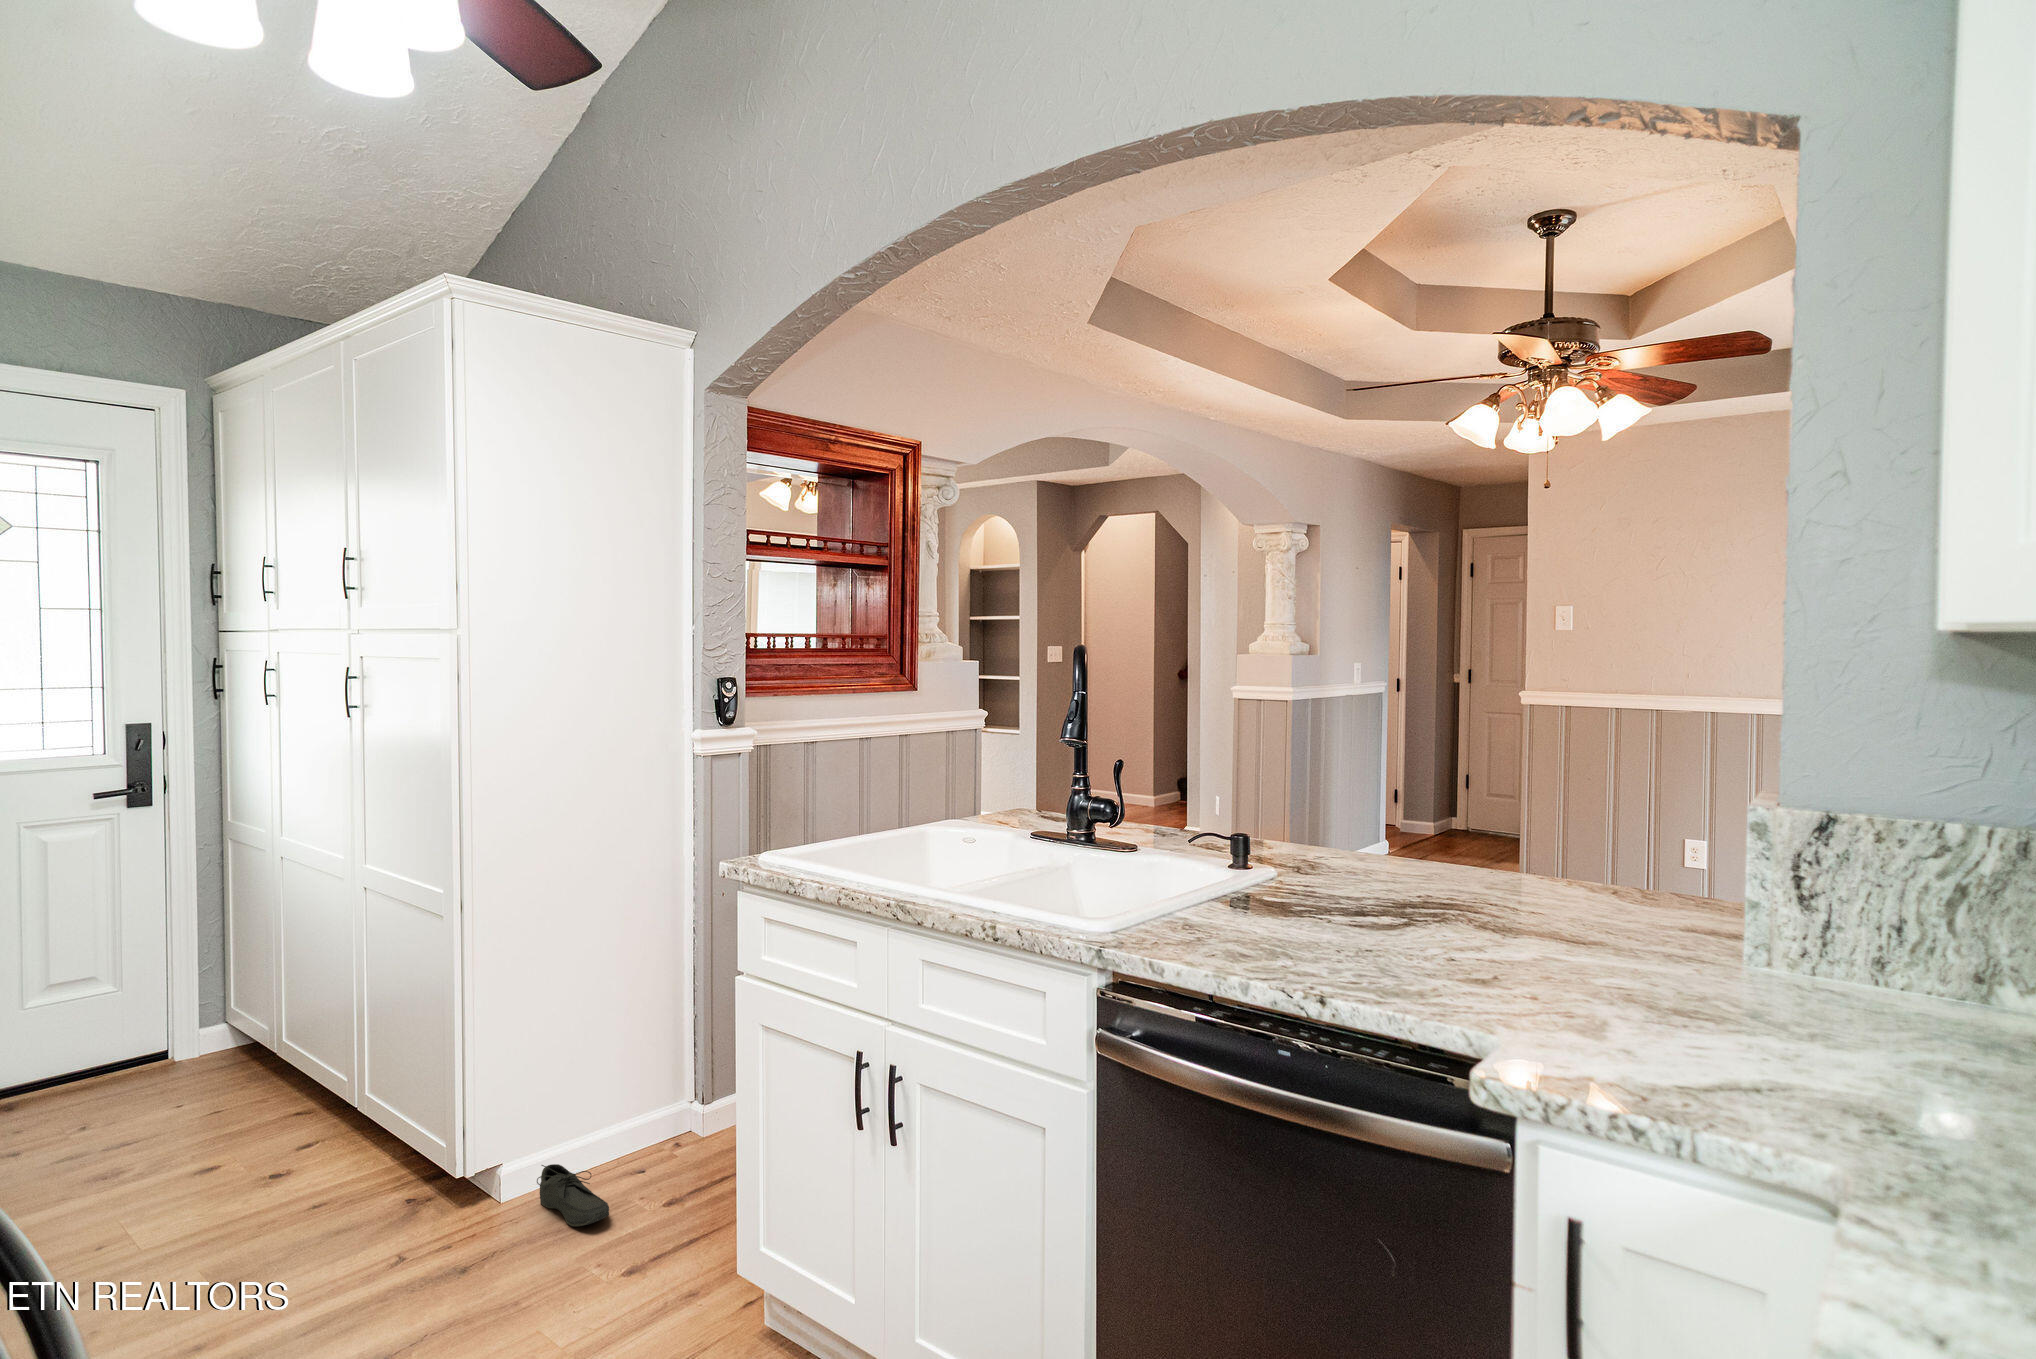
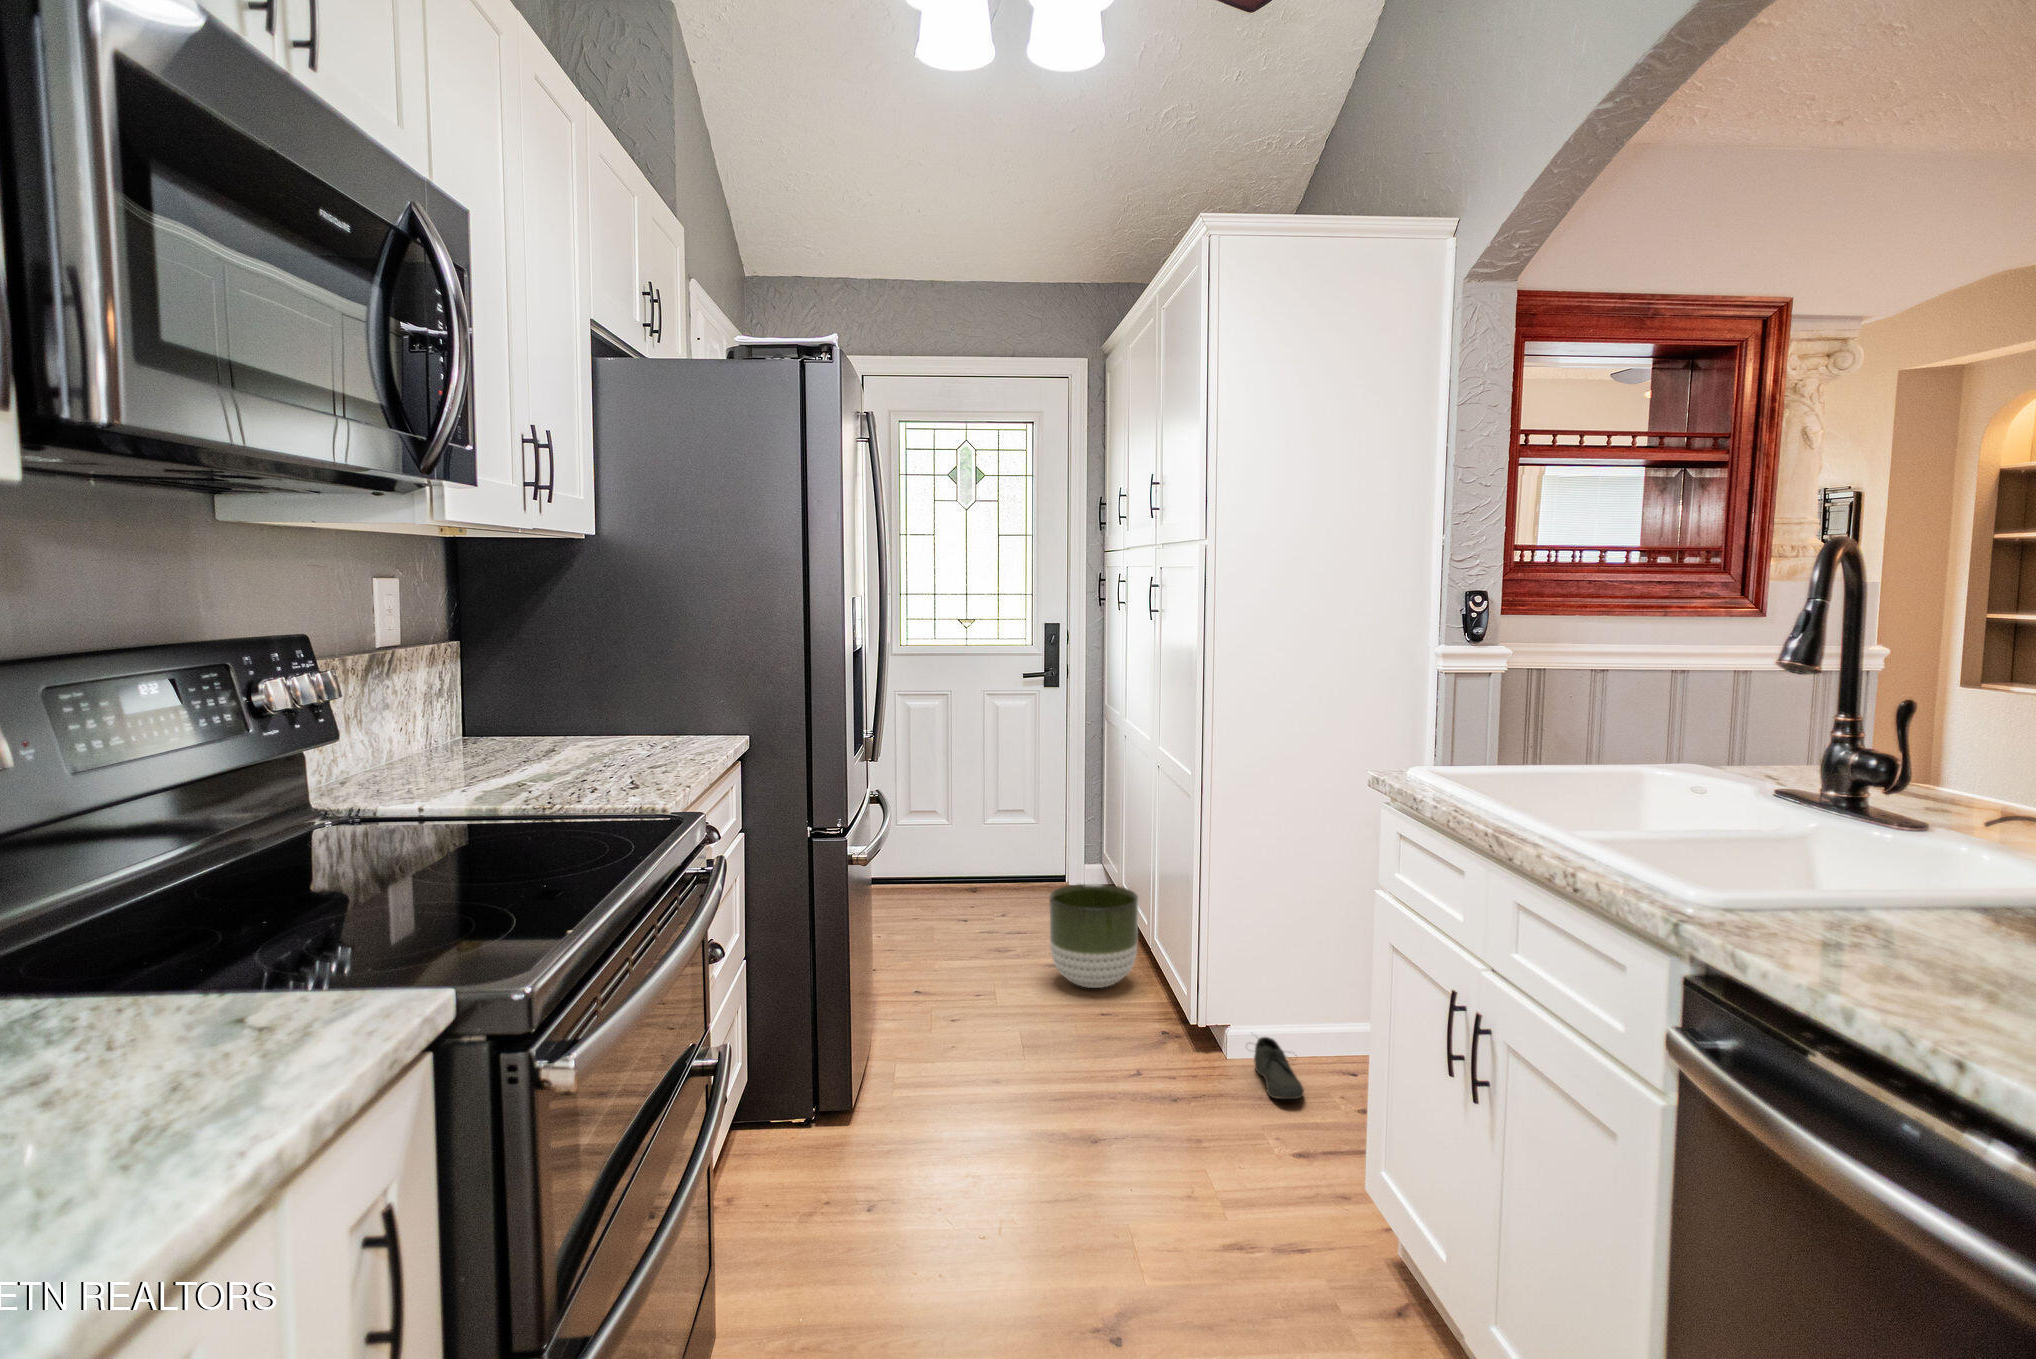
planter: none [214,1045,347,1185] -> present [1049,884,1138,988]

